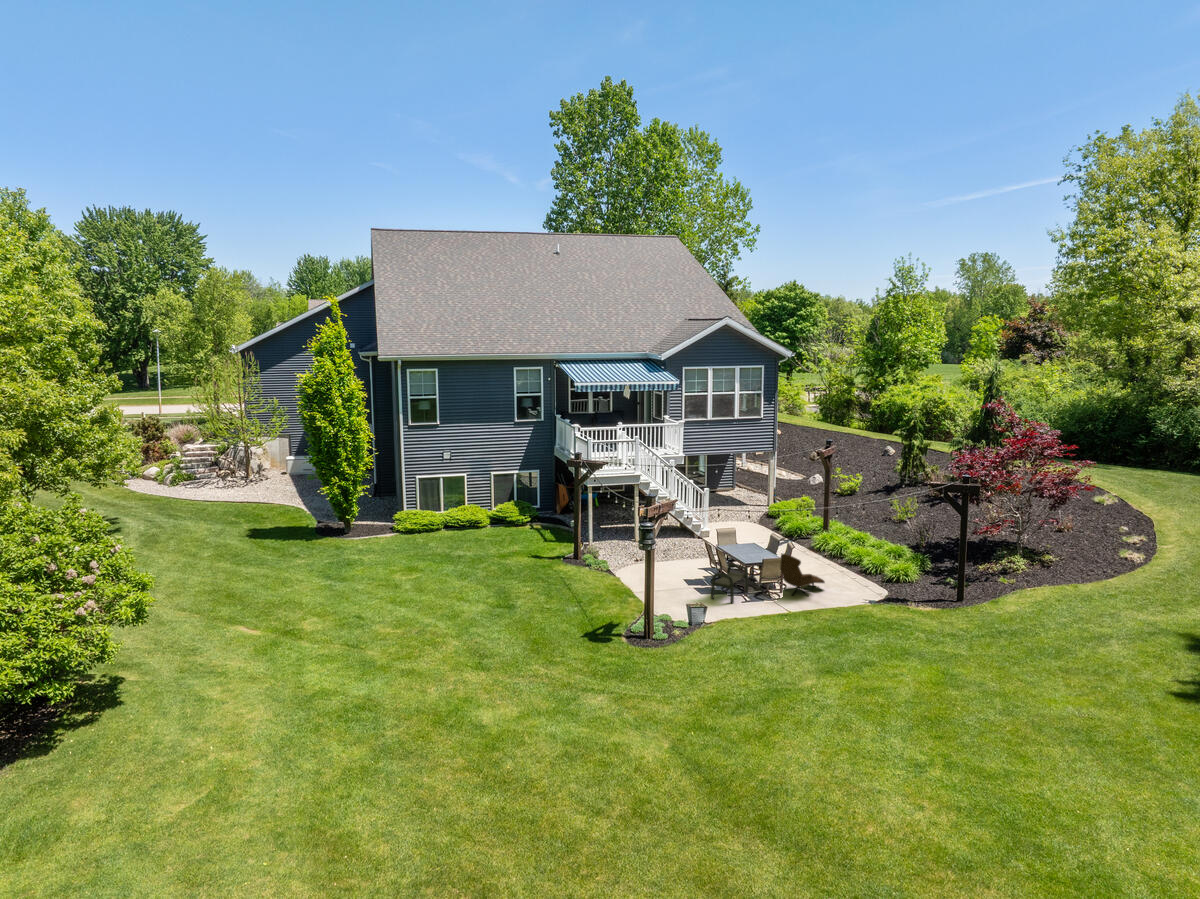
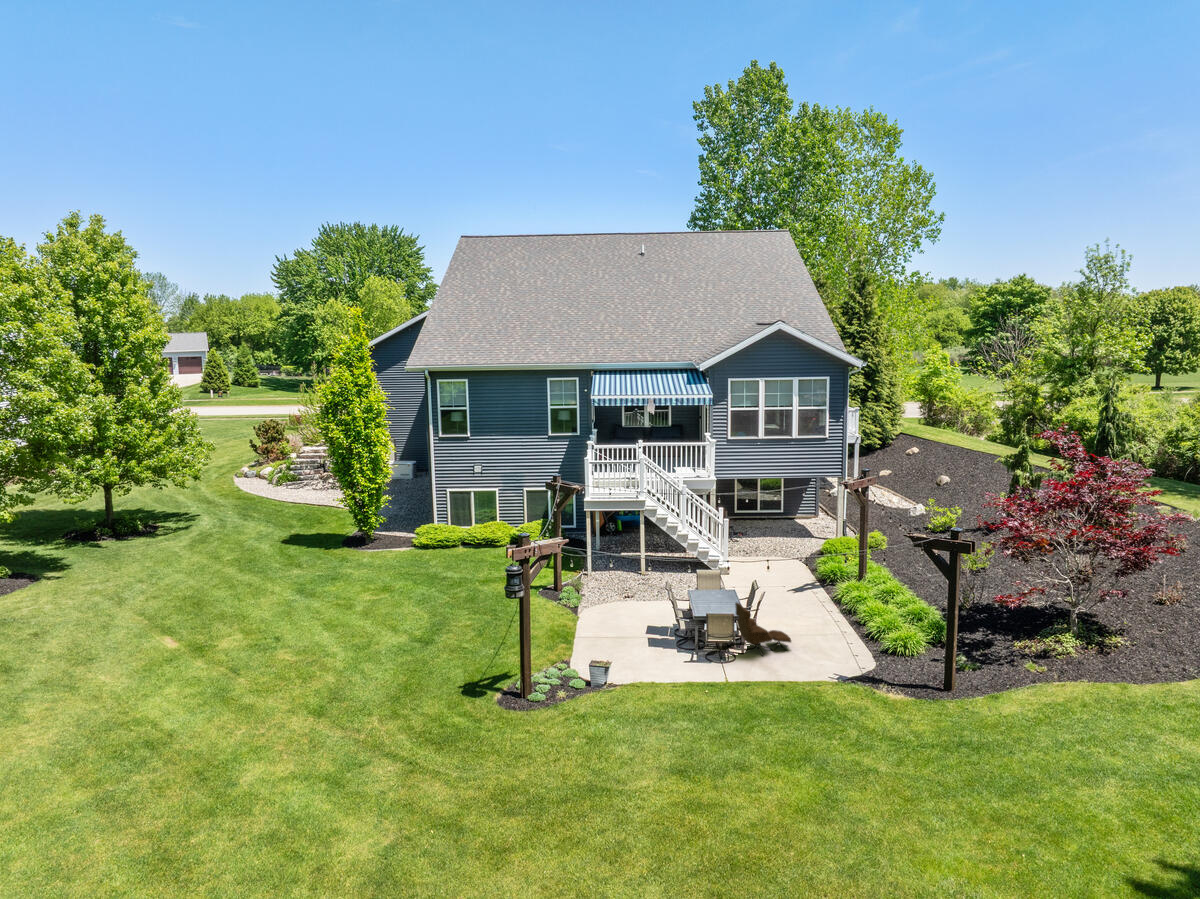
bench: present [711,564,748,603] -> none [649,608,698,654]

